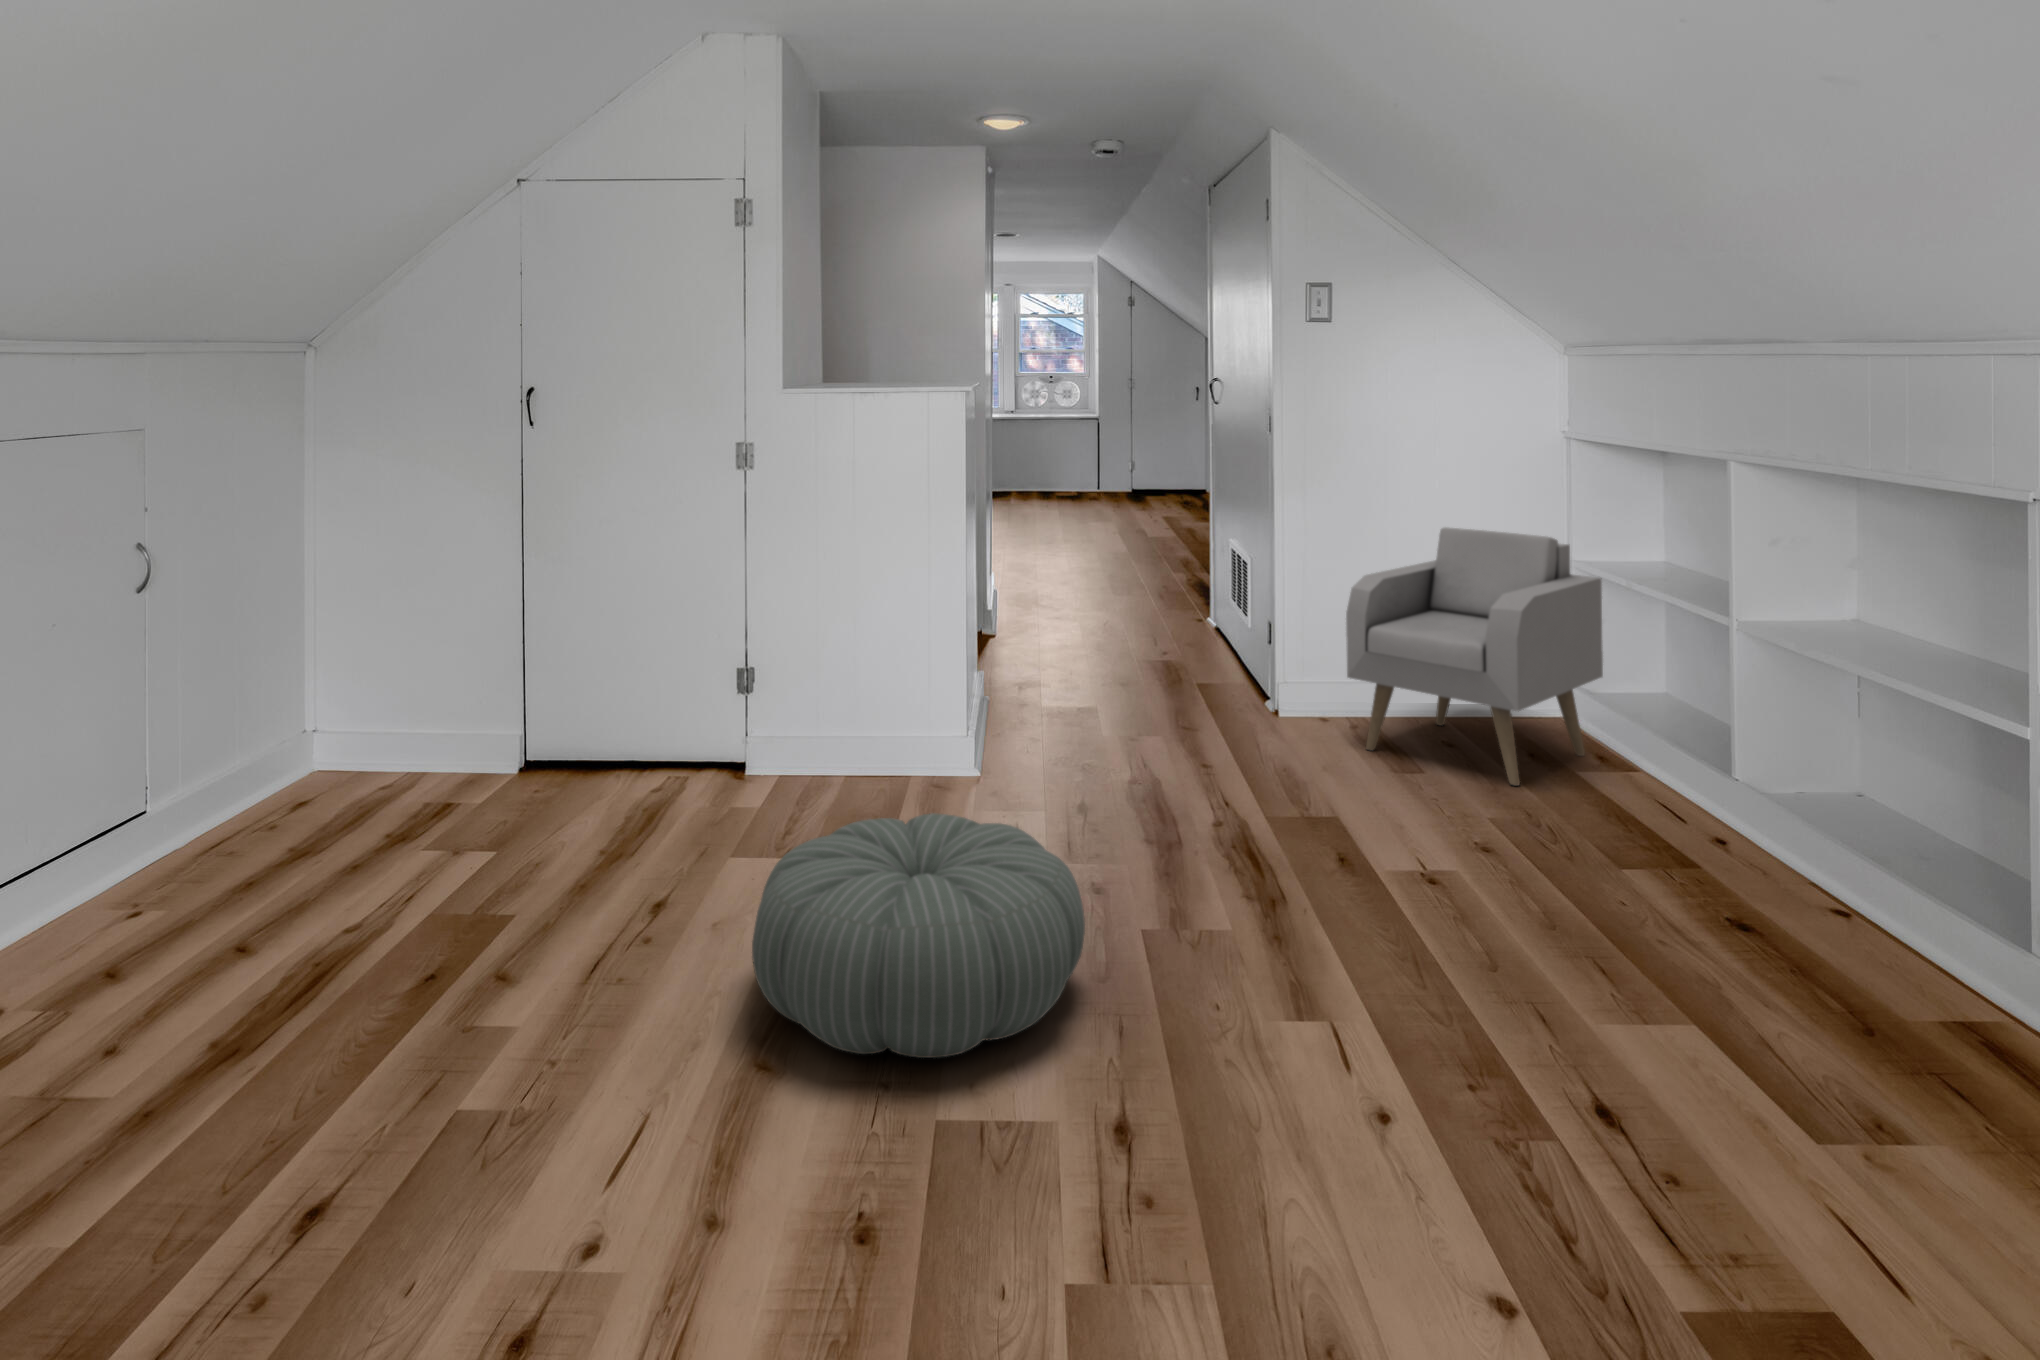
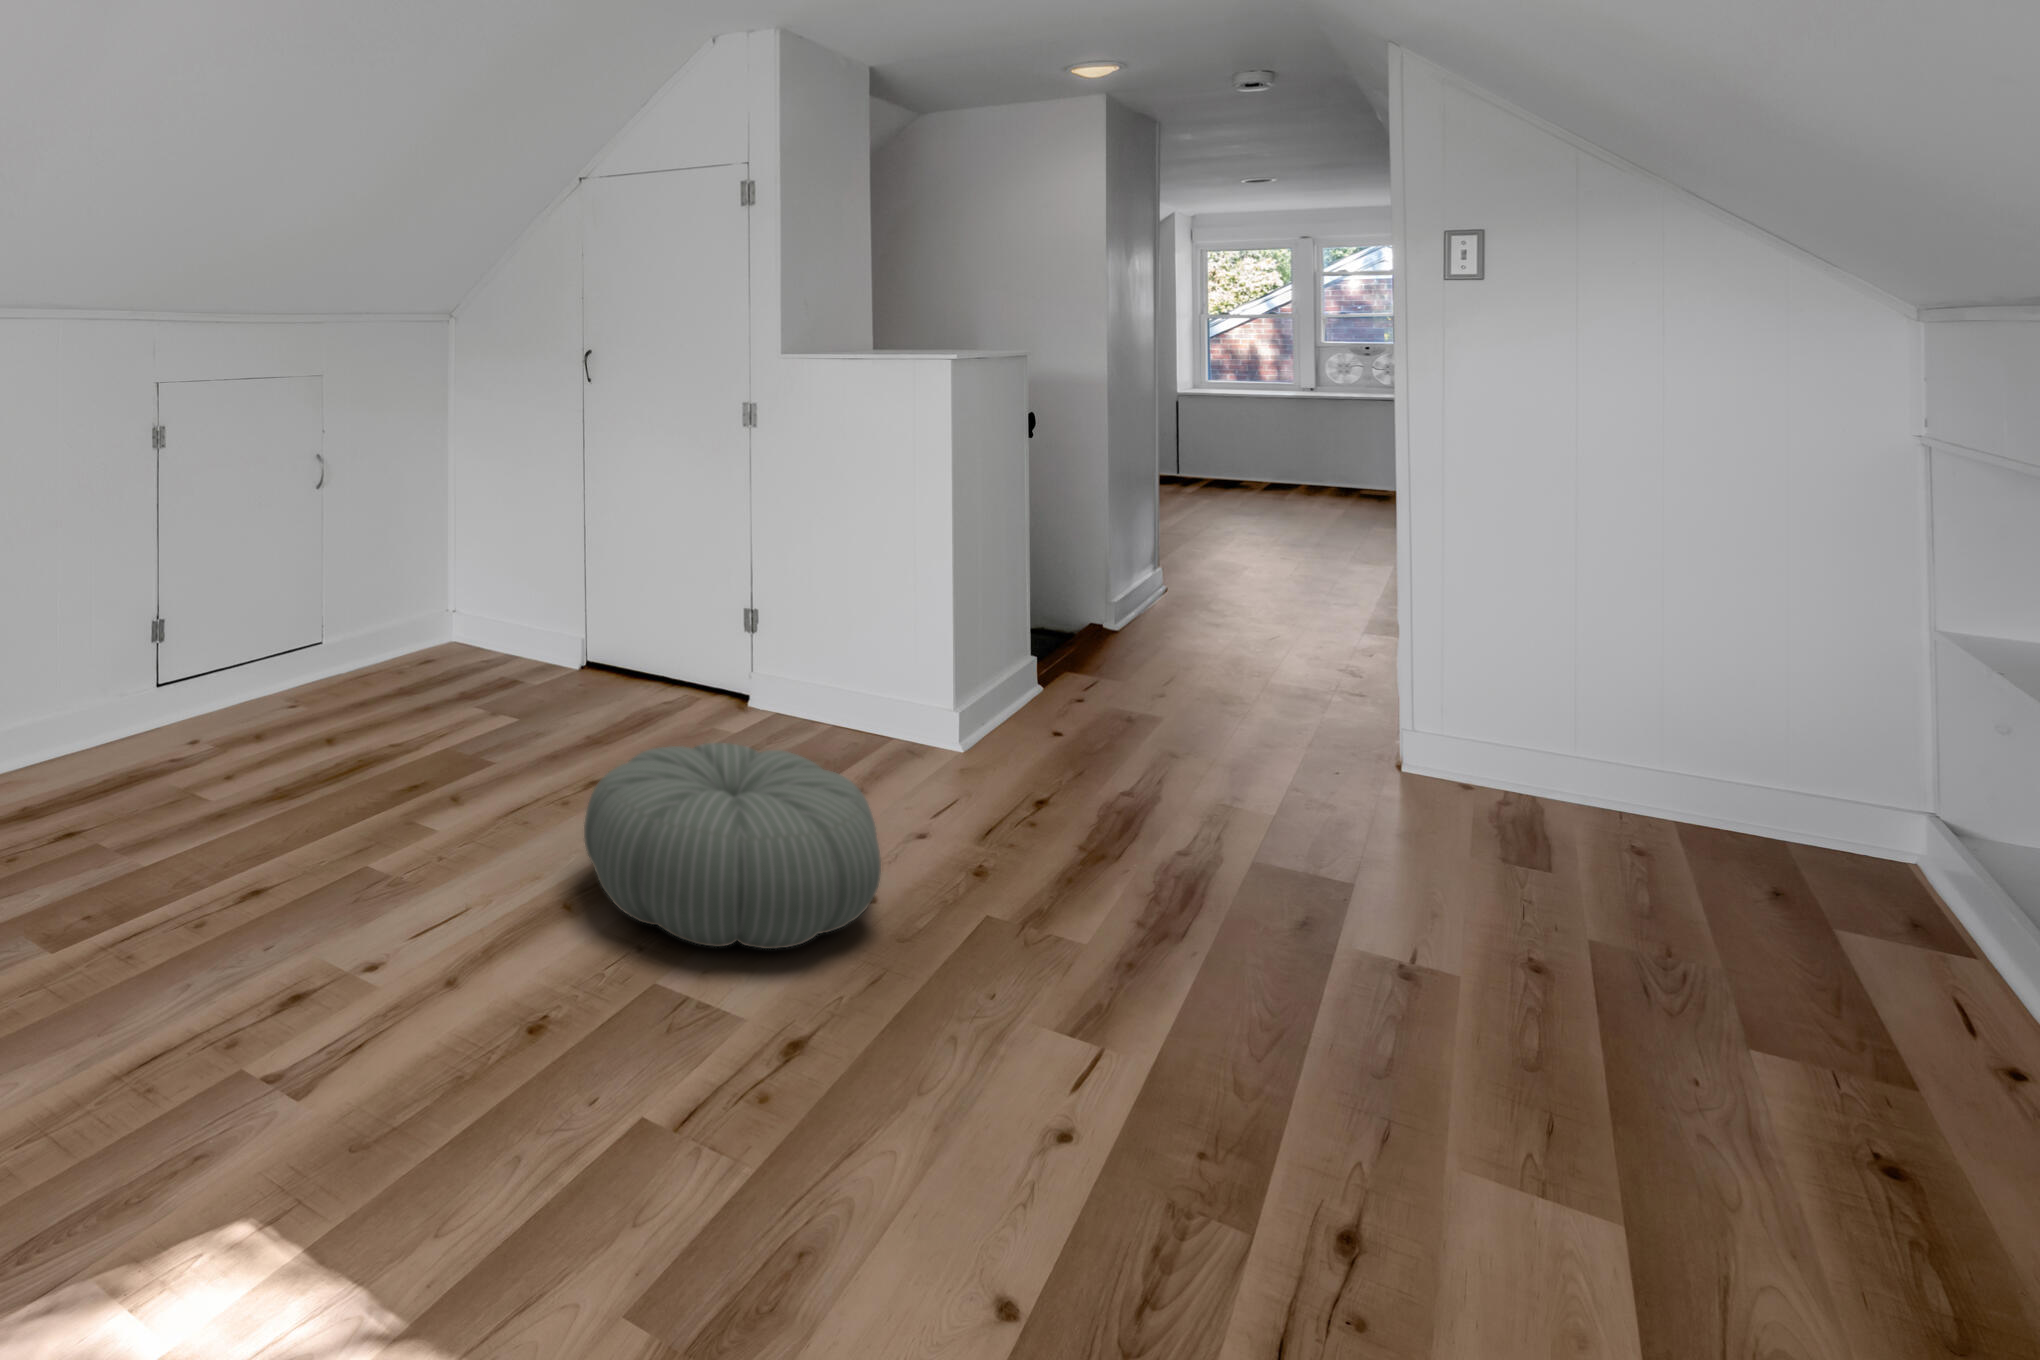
armchair: present [1346,527,1603,786] -> none [1433,570,1886,913]

